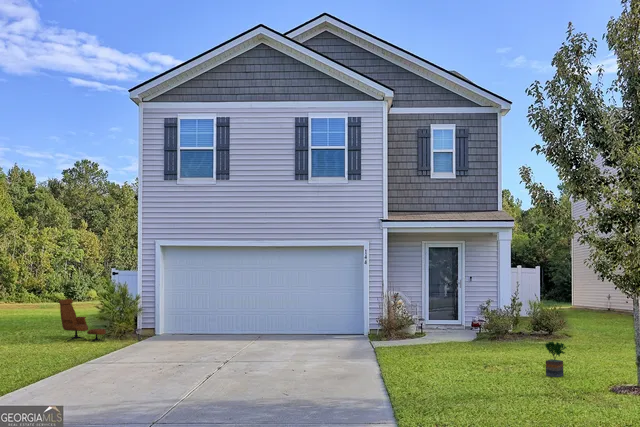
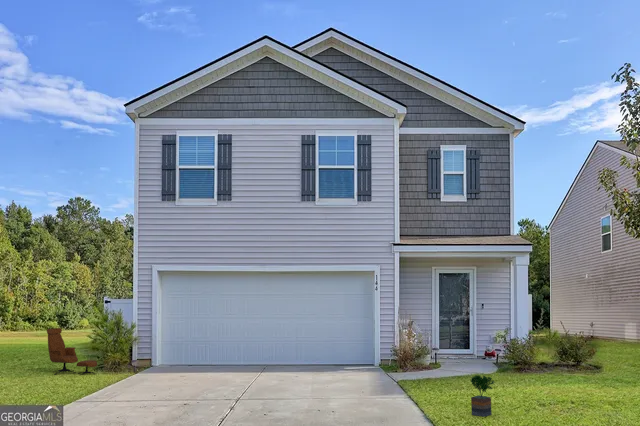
potted tree: present [545,342,566,377] -> present [471,375,494,417]

